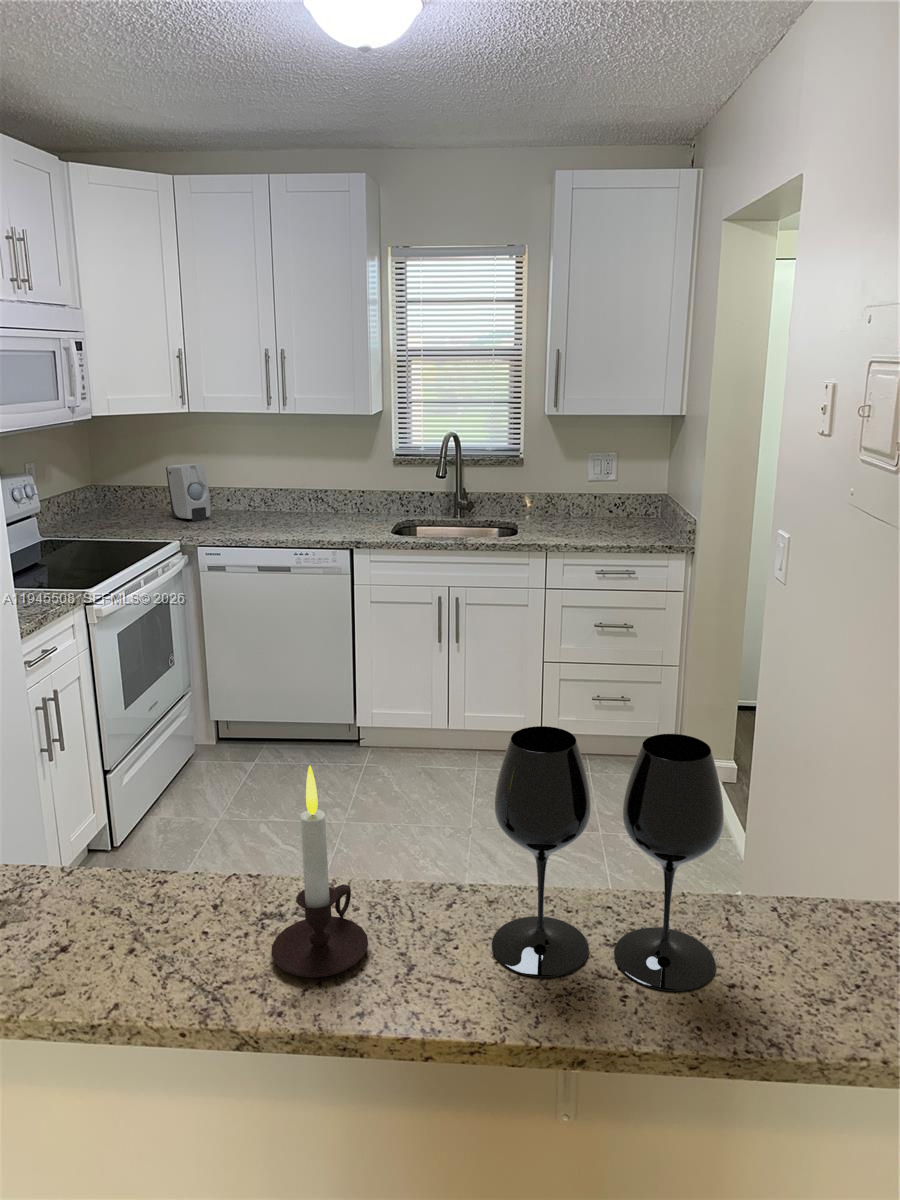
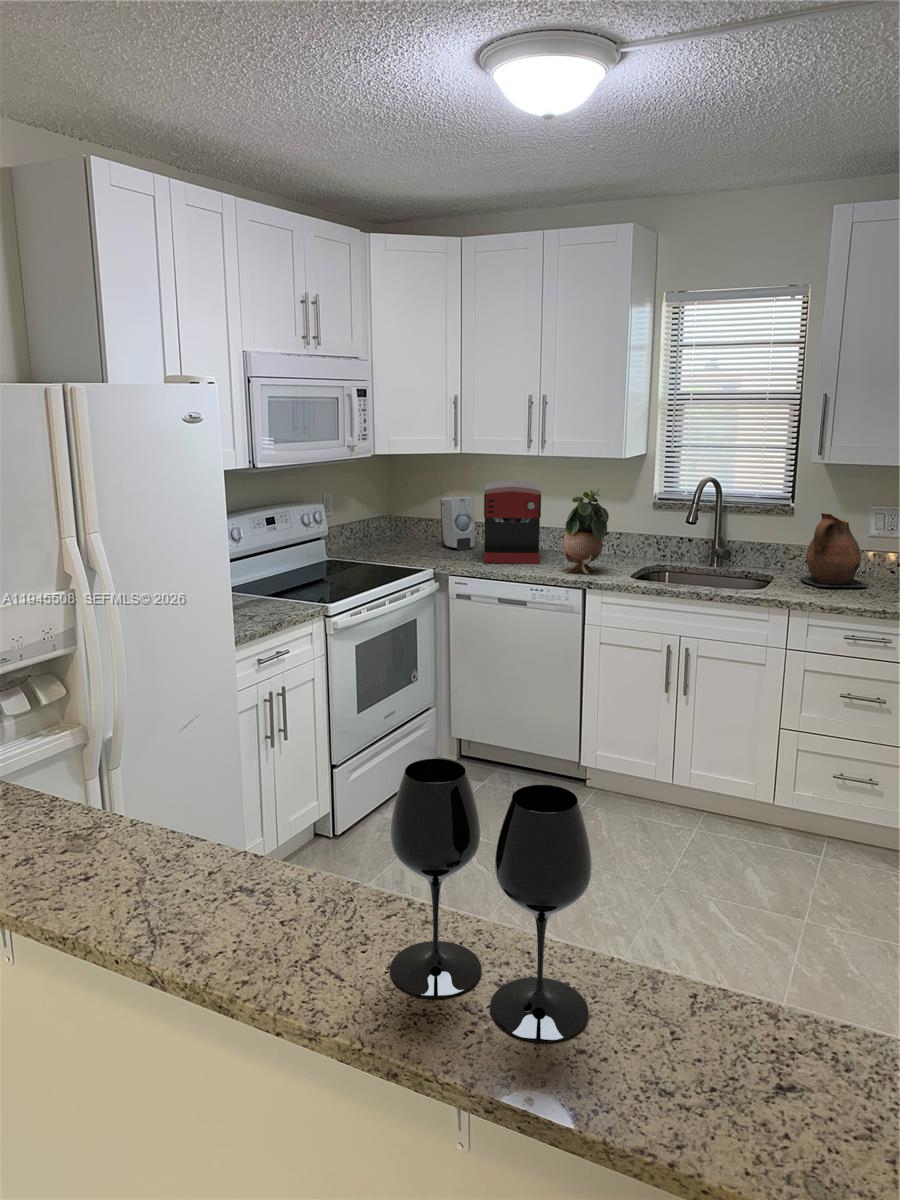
coffee maker: none [220,443,289,532] -> present [484,480,541,563]
potted plant: none [316,447,362,535] -> present [563,489,609,575]
ceramic pitcher: none [540,459,603,527] -> present [800,513,868,588]
candle: present [271,766,368,978] -> none [211,760,303,947]

